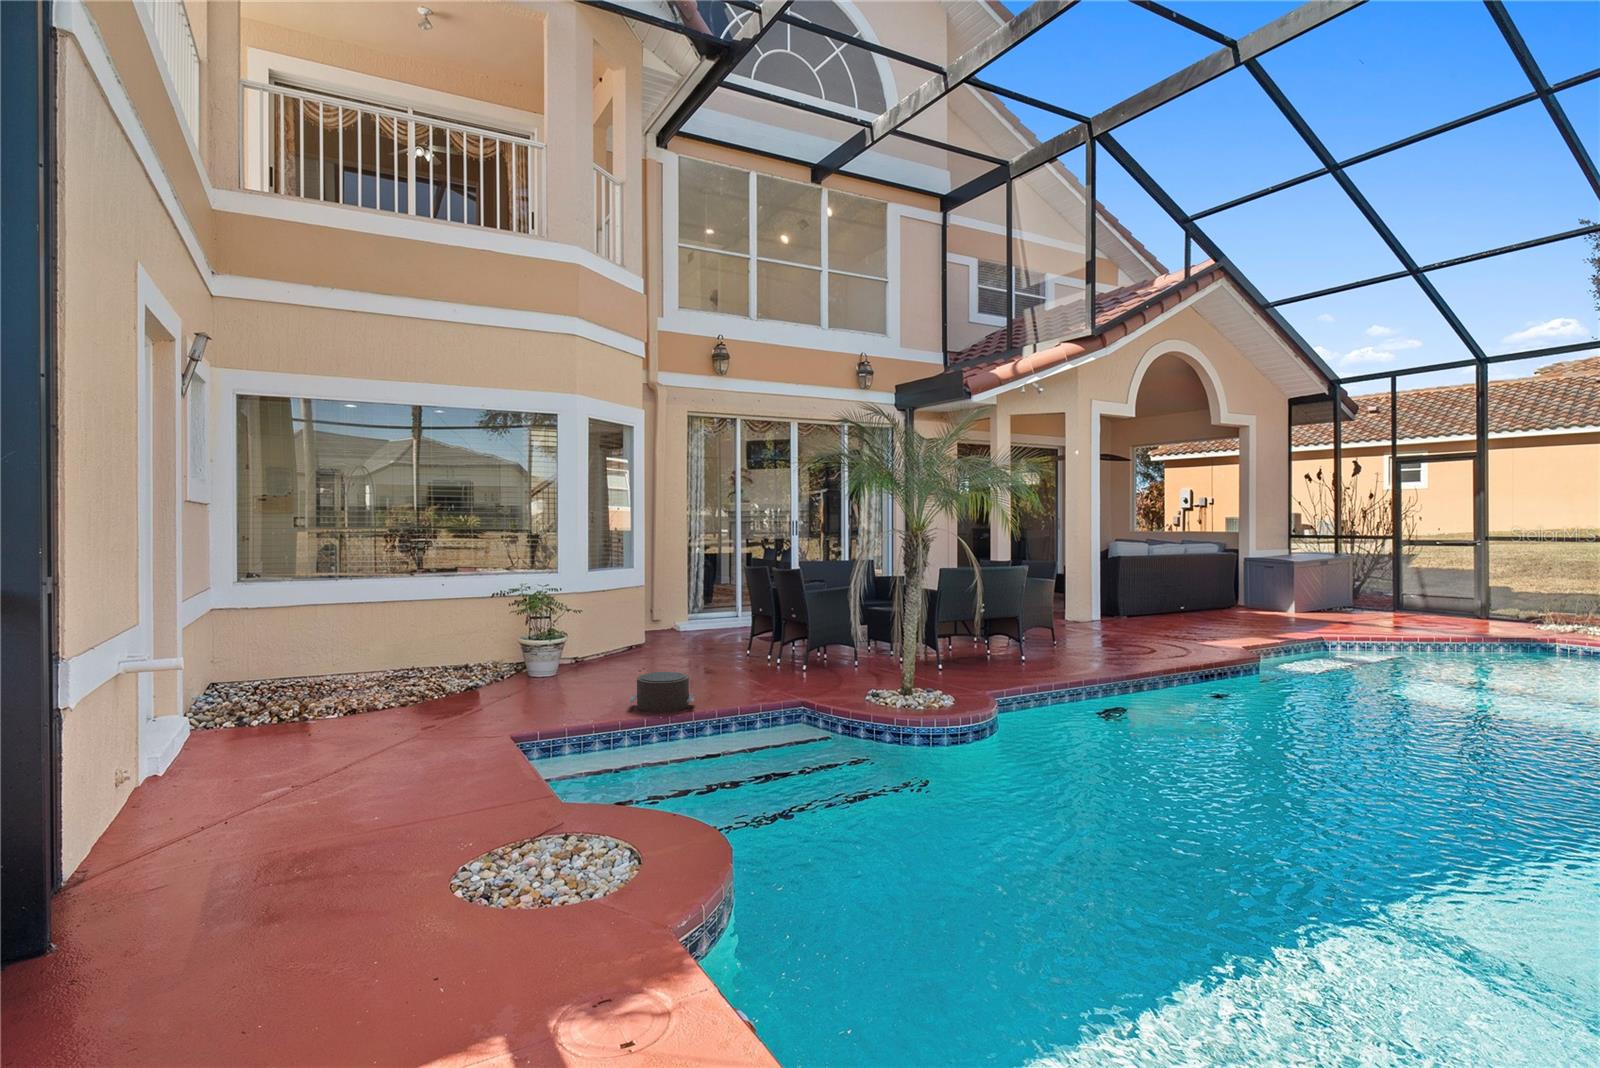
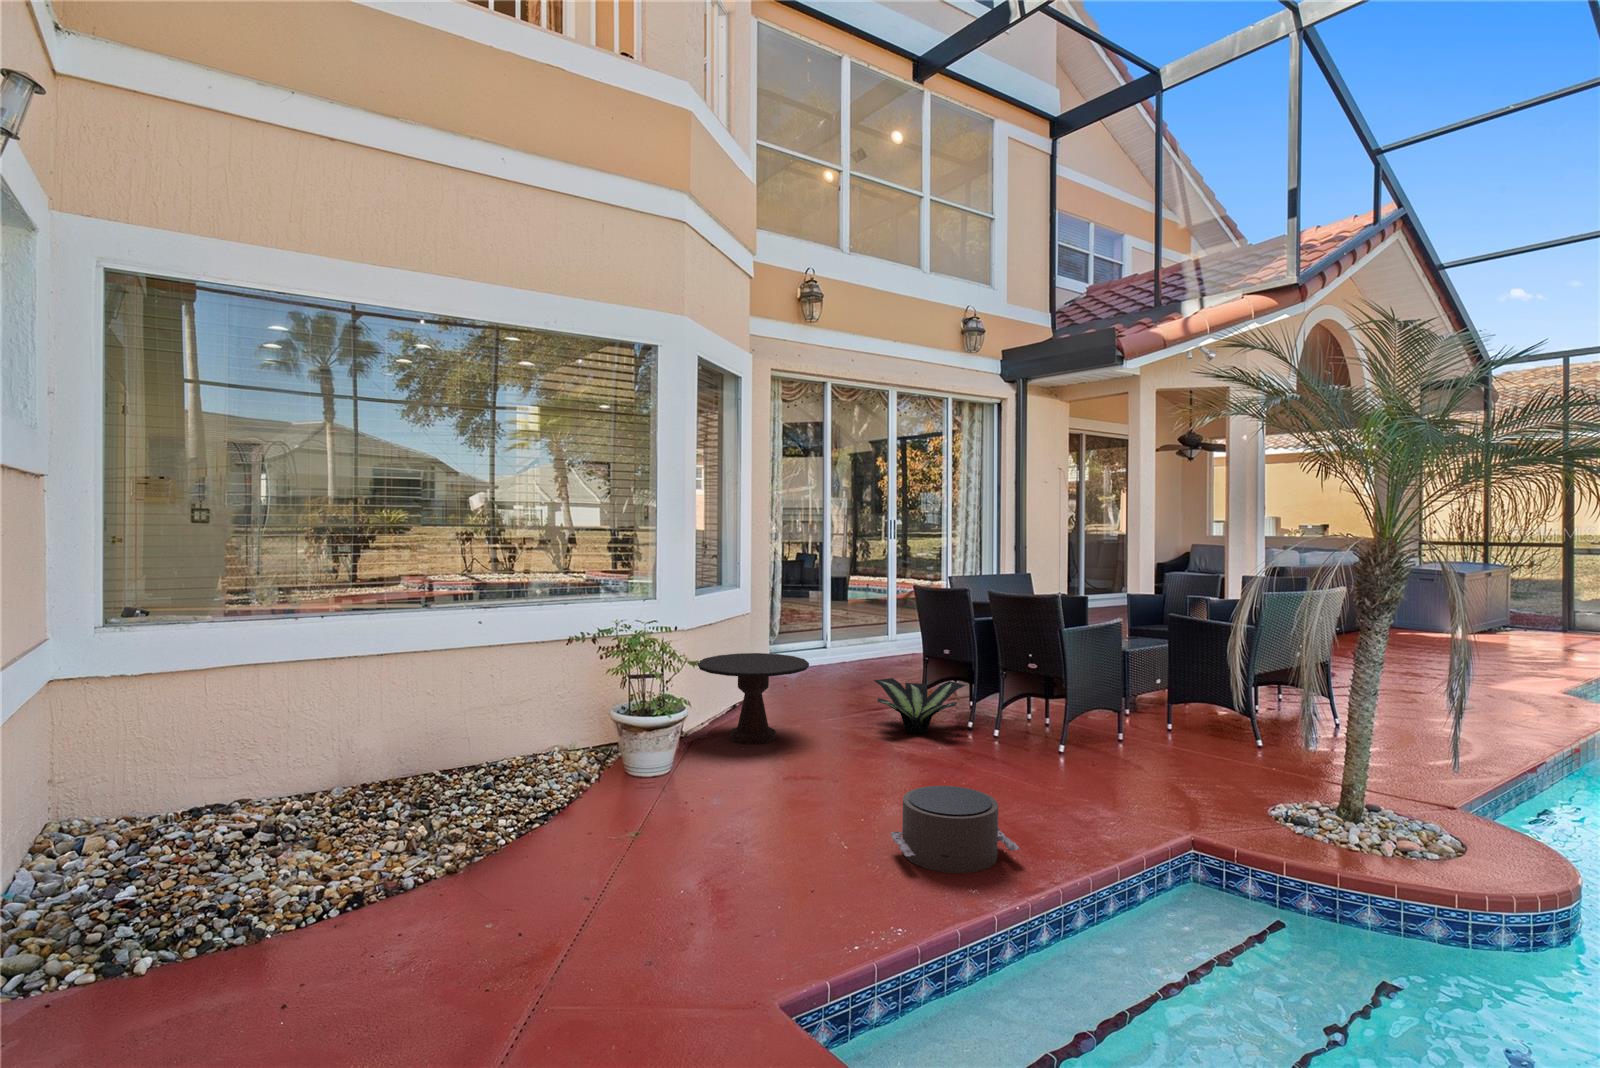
side table: none [590,608,662,664] -> present [698,653,809,744]
potted plant: none [705,627,772,662] -> present [874,678,965,735]

